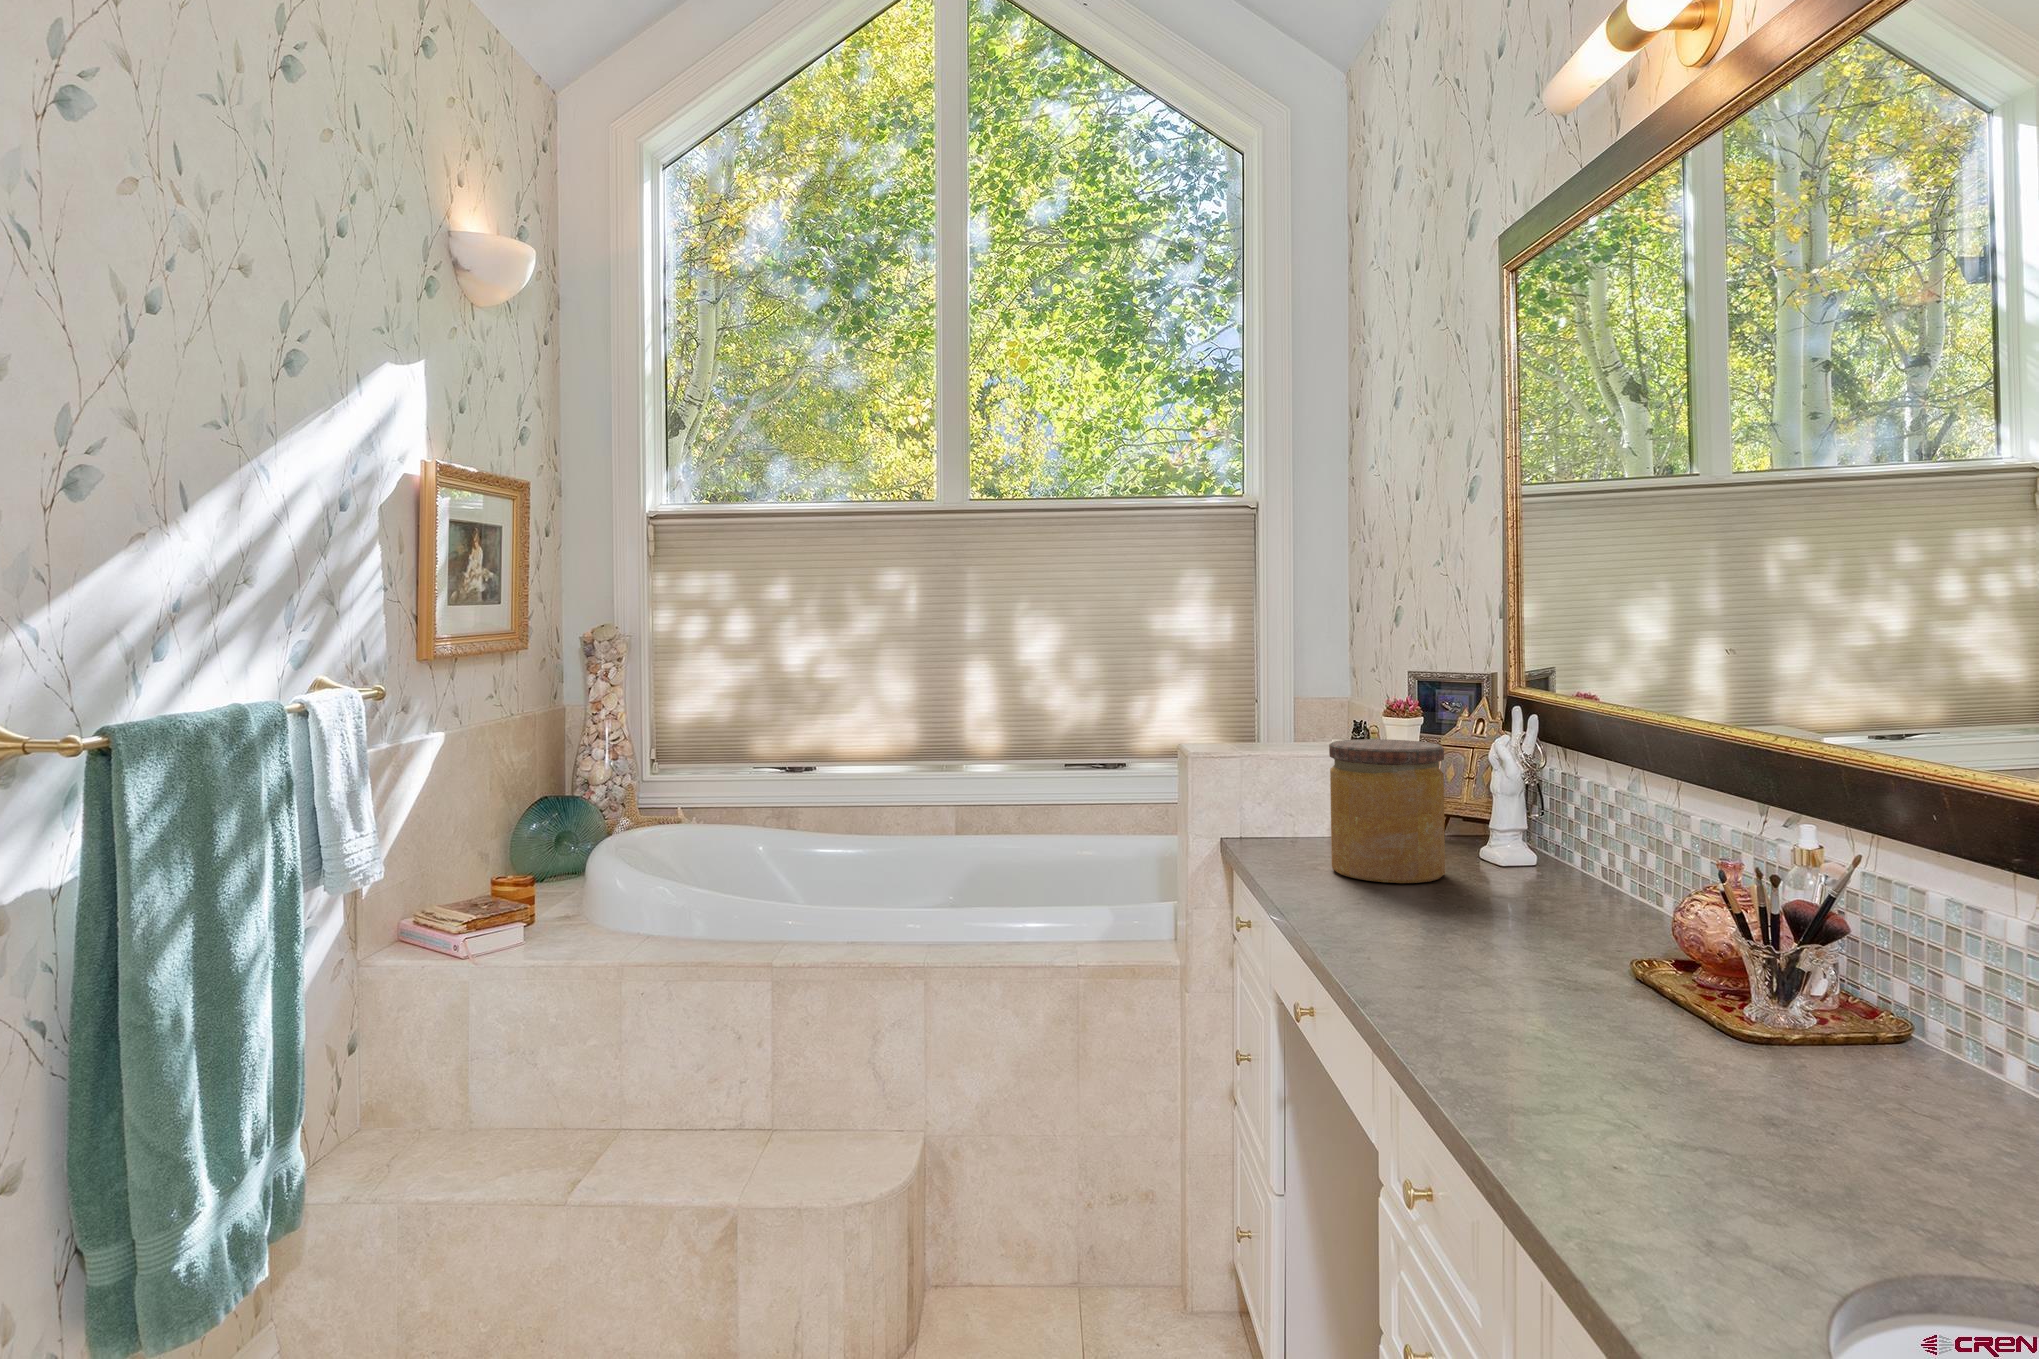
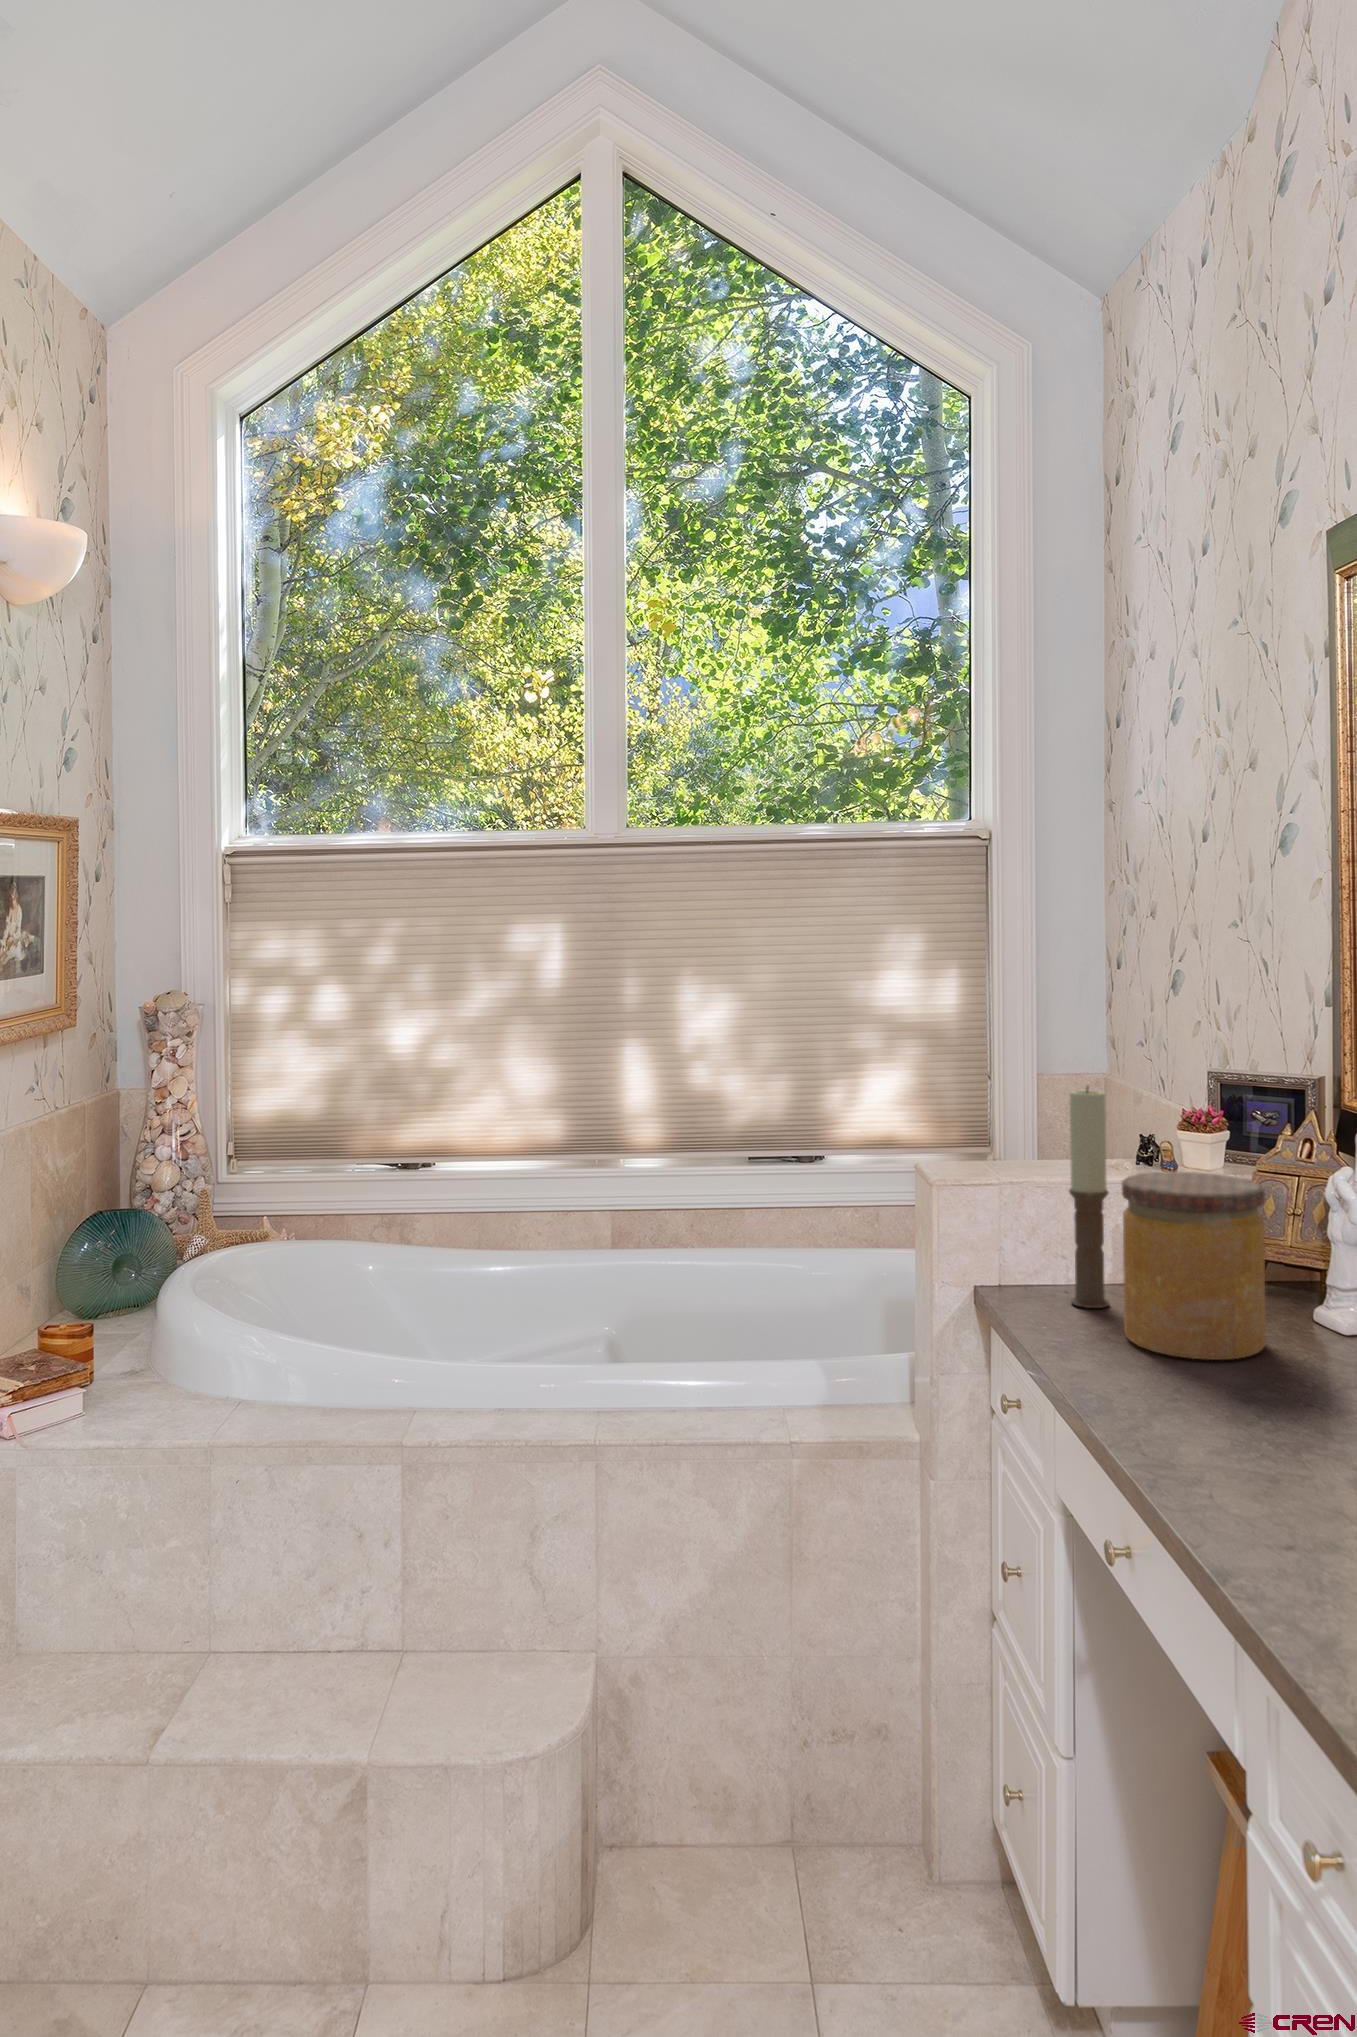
candle: none [1292,674,1324,852] -> present [1069,1087,1109,1308]

